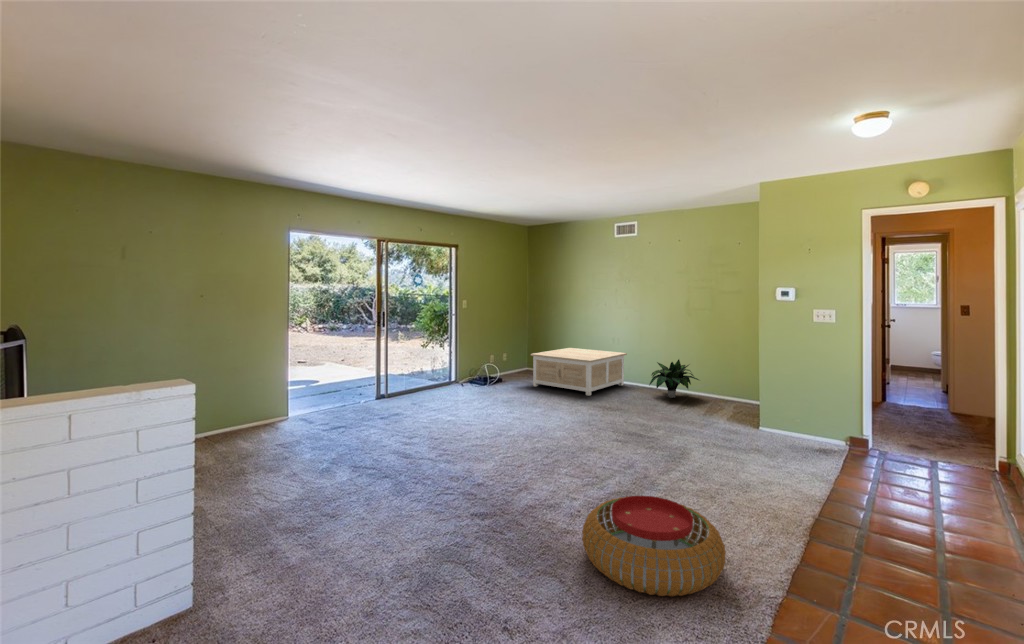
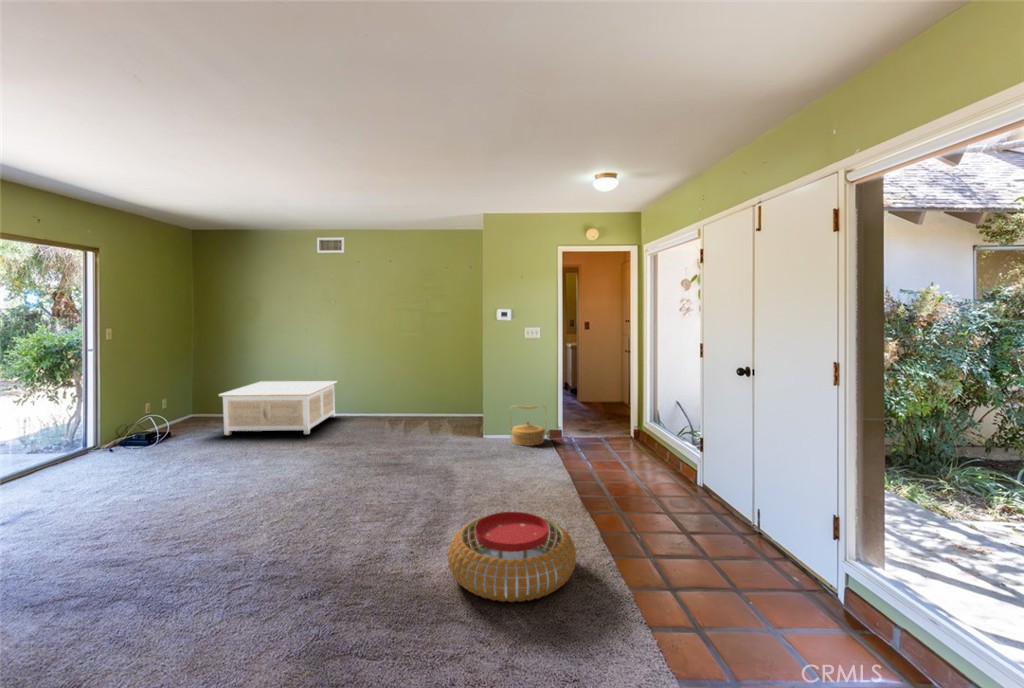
potted plant: present [650,359,699,398] -> none [371,381,422,422]
woven basket: none [781,398,833,450] -> present [510,406,545,446]

